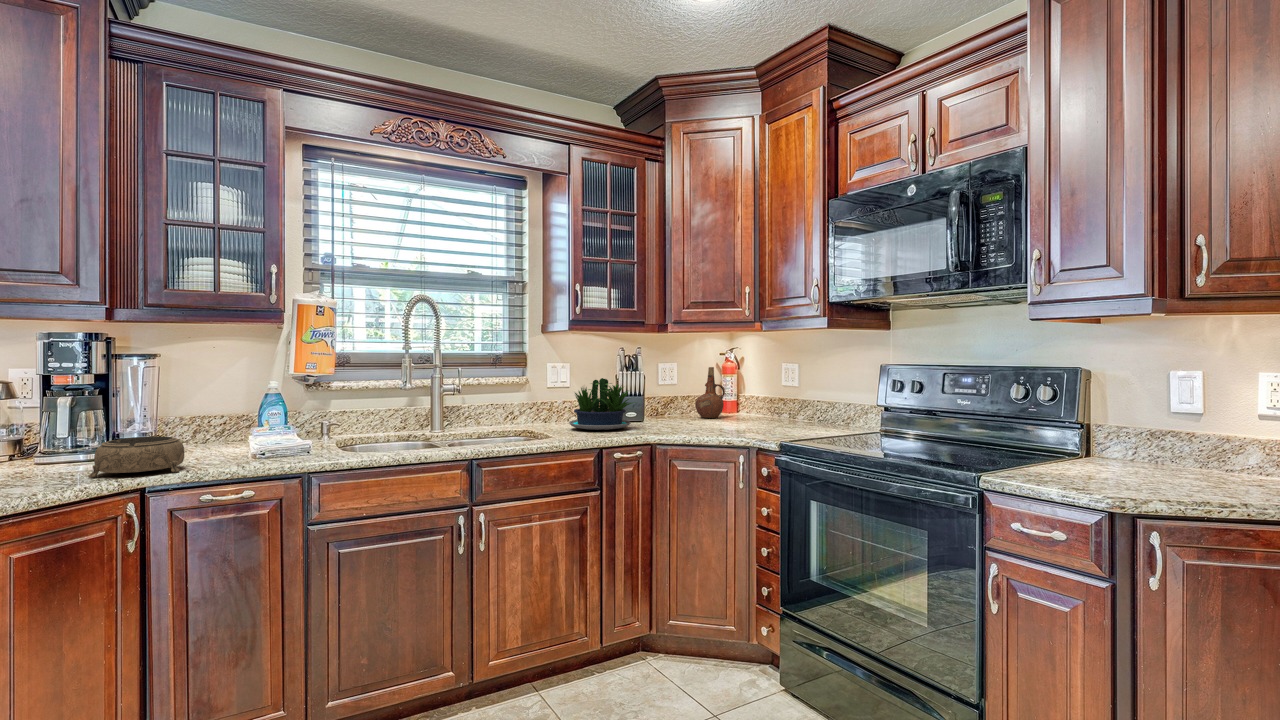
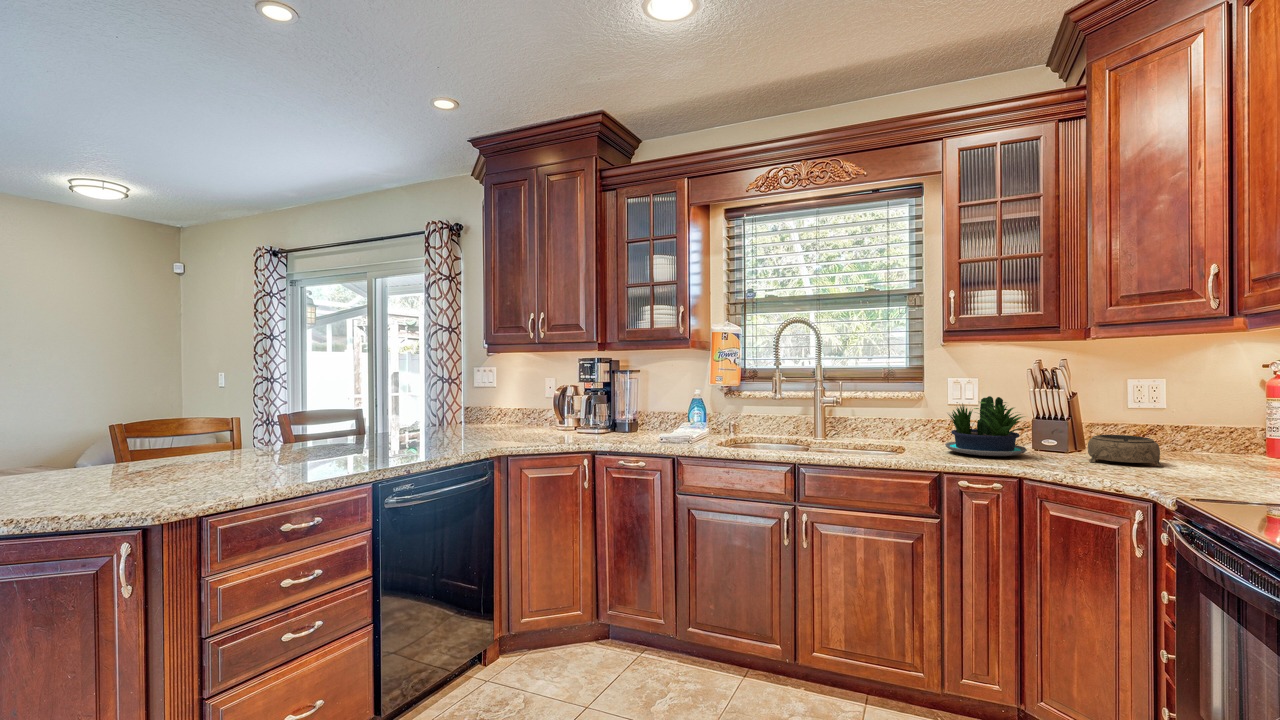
ceramic pitcher: present [695,367,725,418] -> none [1188,386,1250,462]
decorative bowl: present [88,437,185,478] -> present [1088,435,1163,467]

